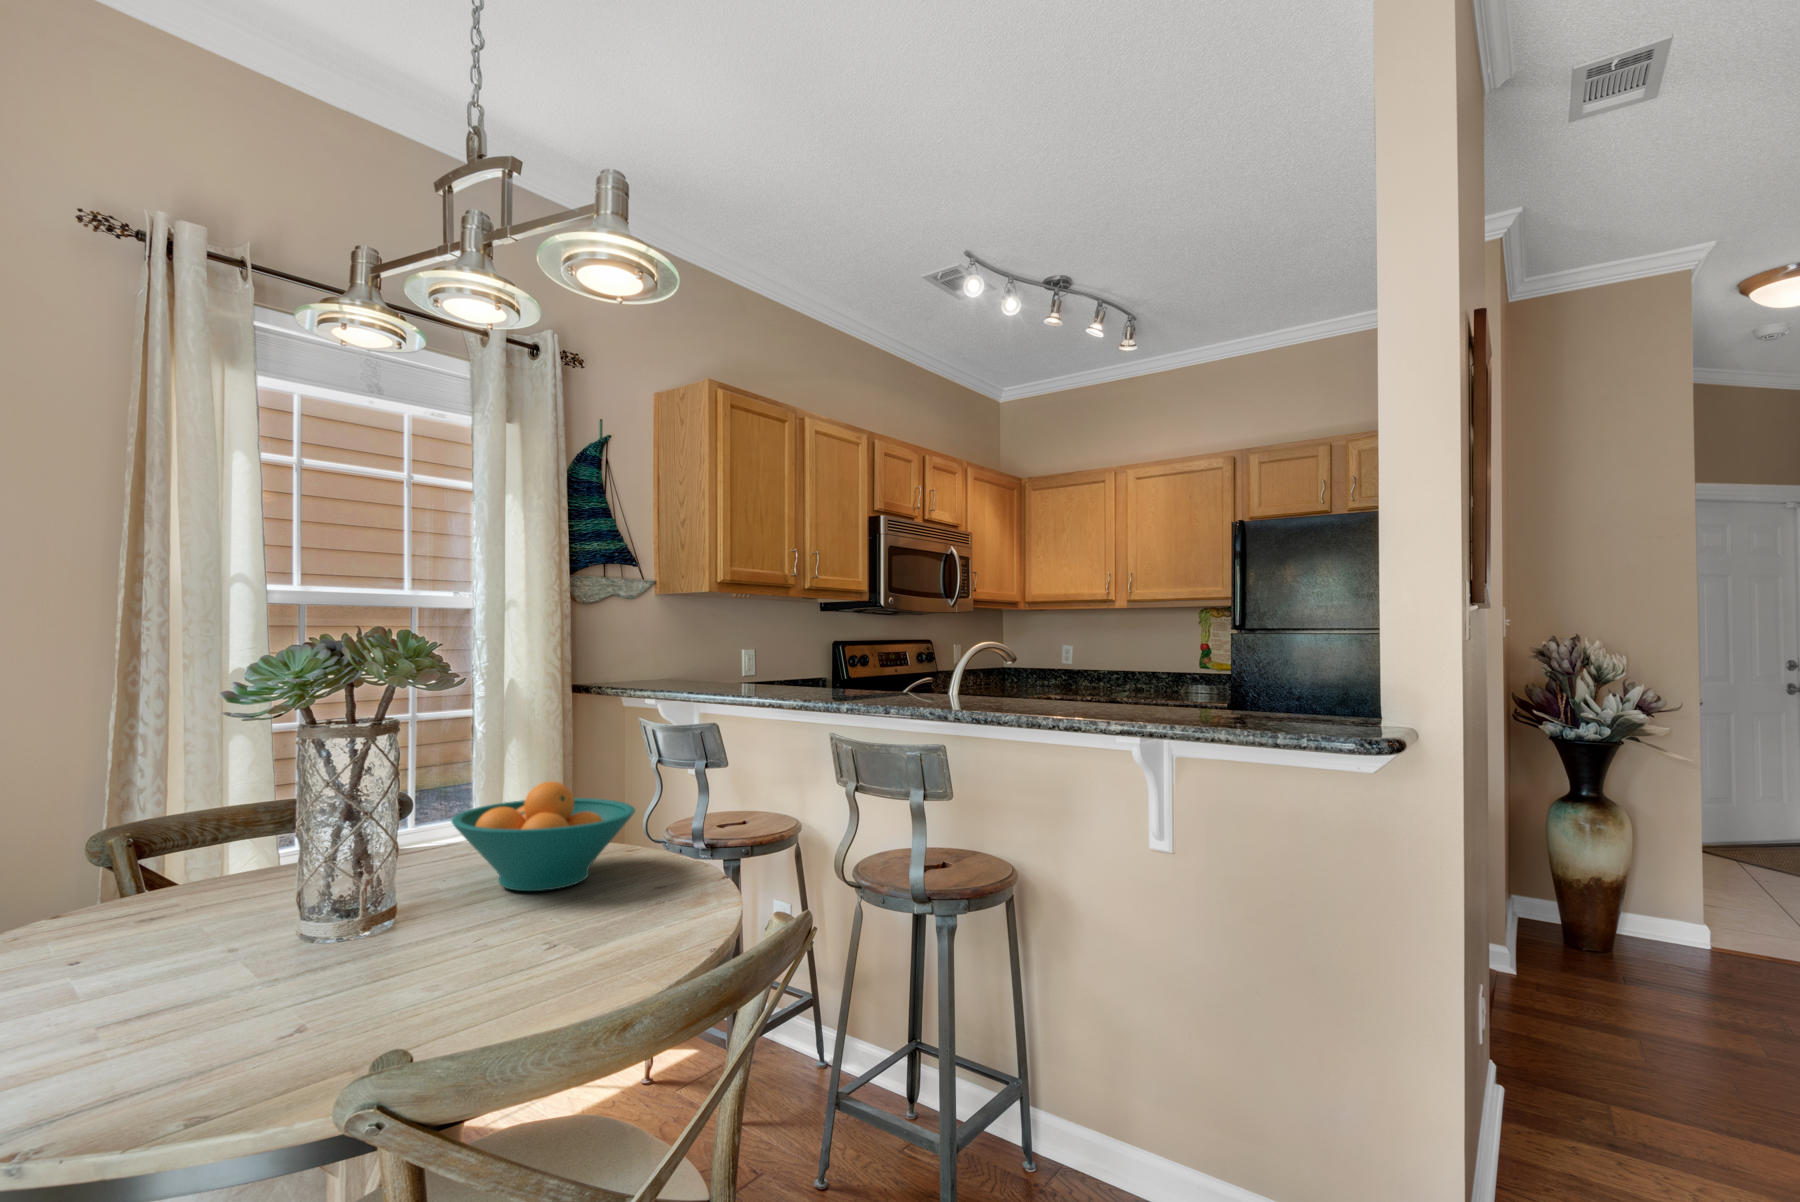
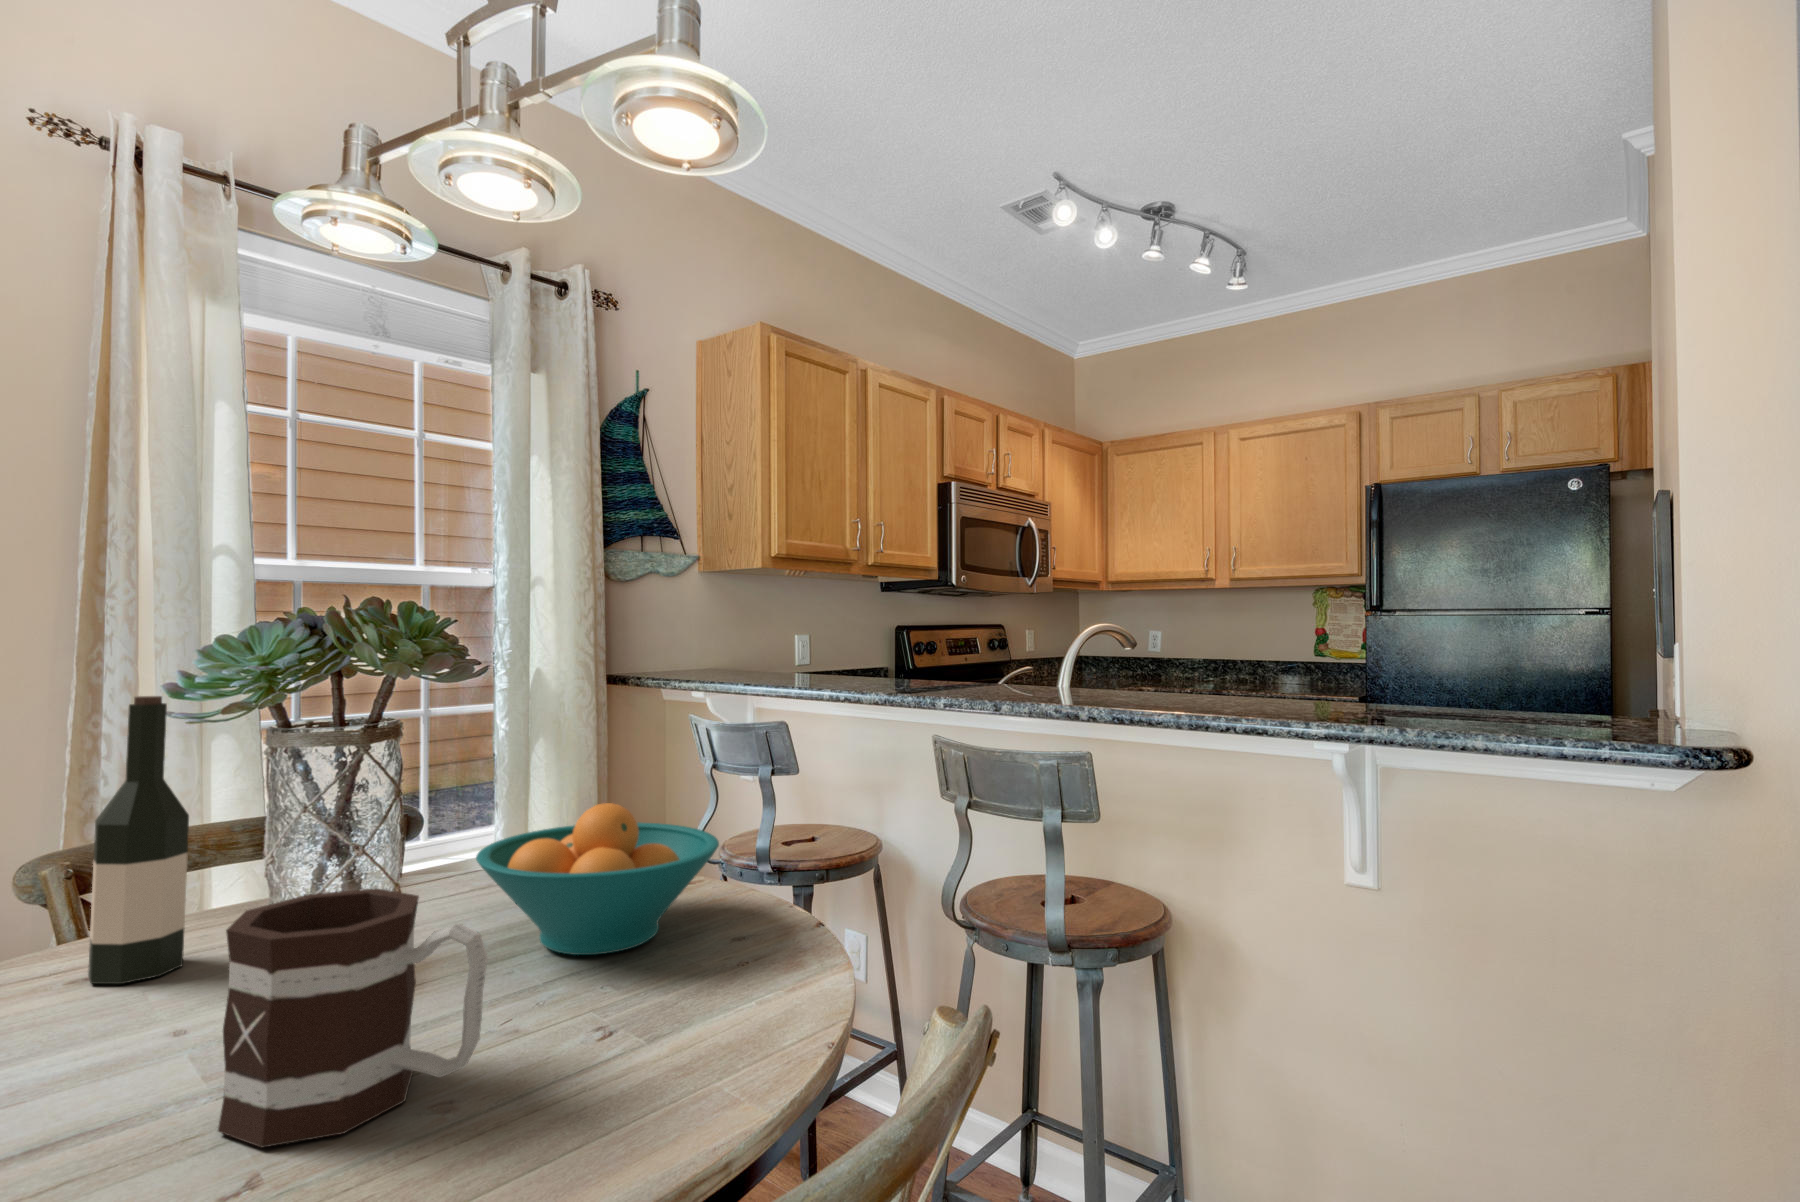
wine bottle: none [163,702,238,911] -> present [88,696,189,984]
mug: none [275,834,456,994] -> present [218,889,488,1147]

